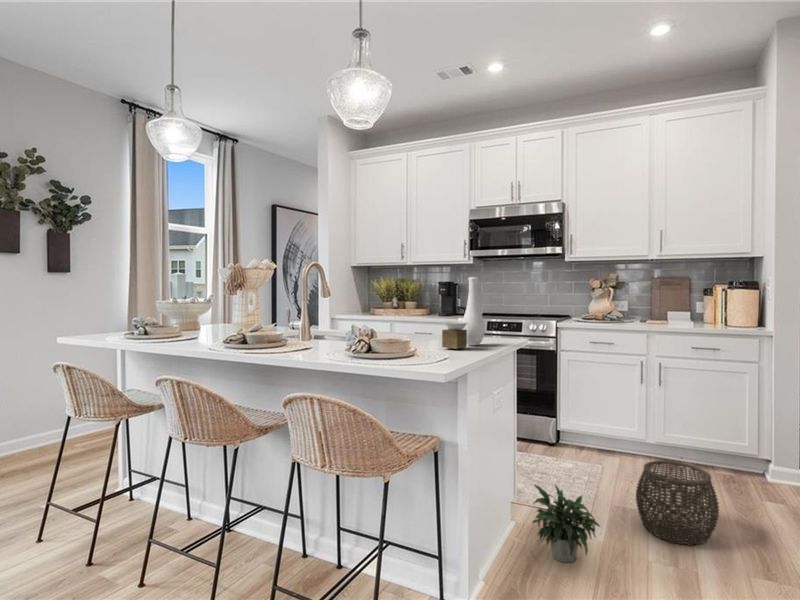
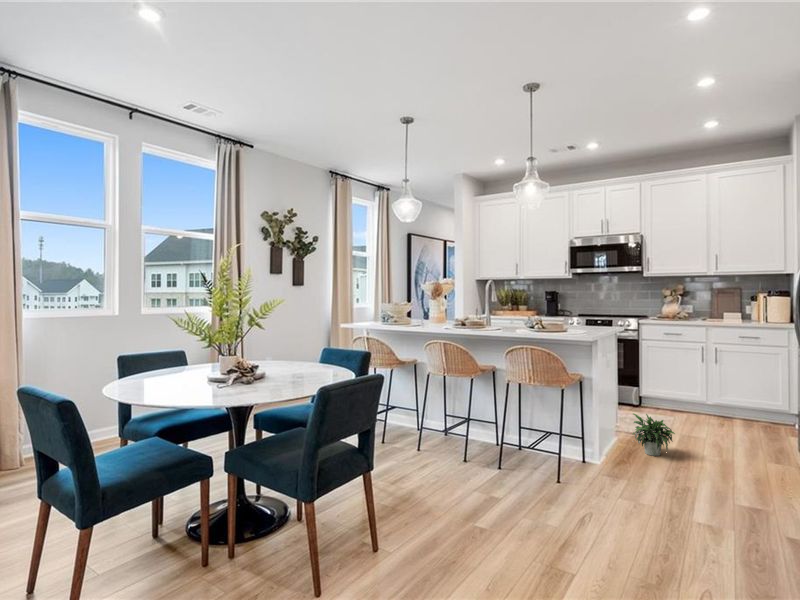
vase: present [442,277,485,349] -> none [580,291,604,331]
woven basket: present [636,461,719,545] -> none [698,405,753,453]

